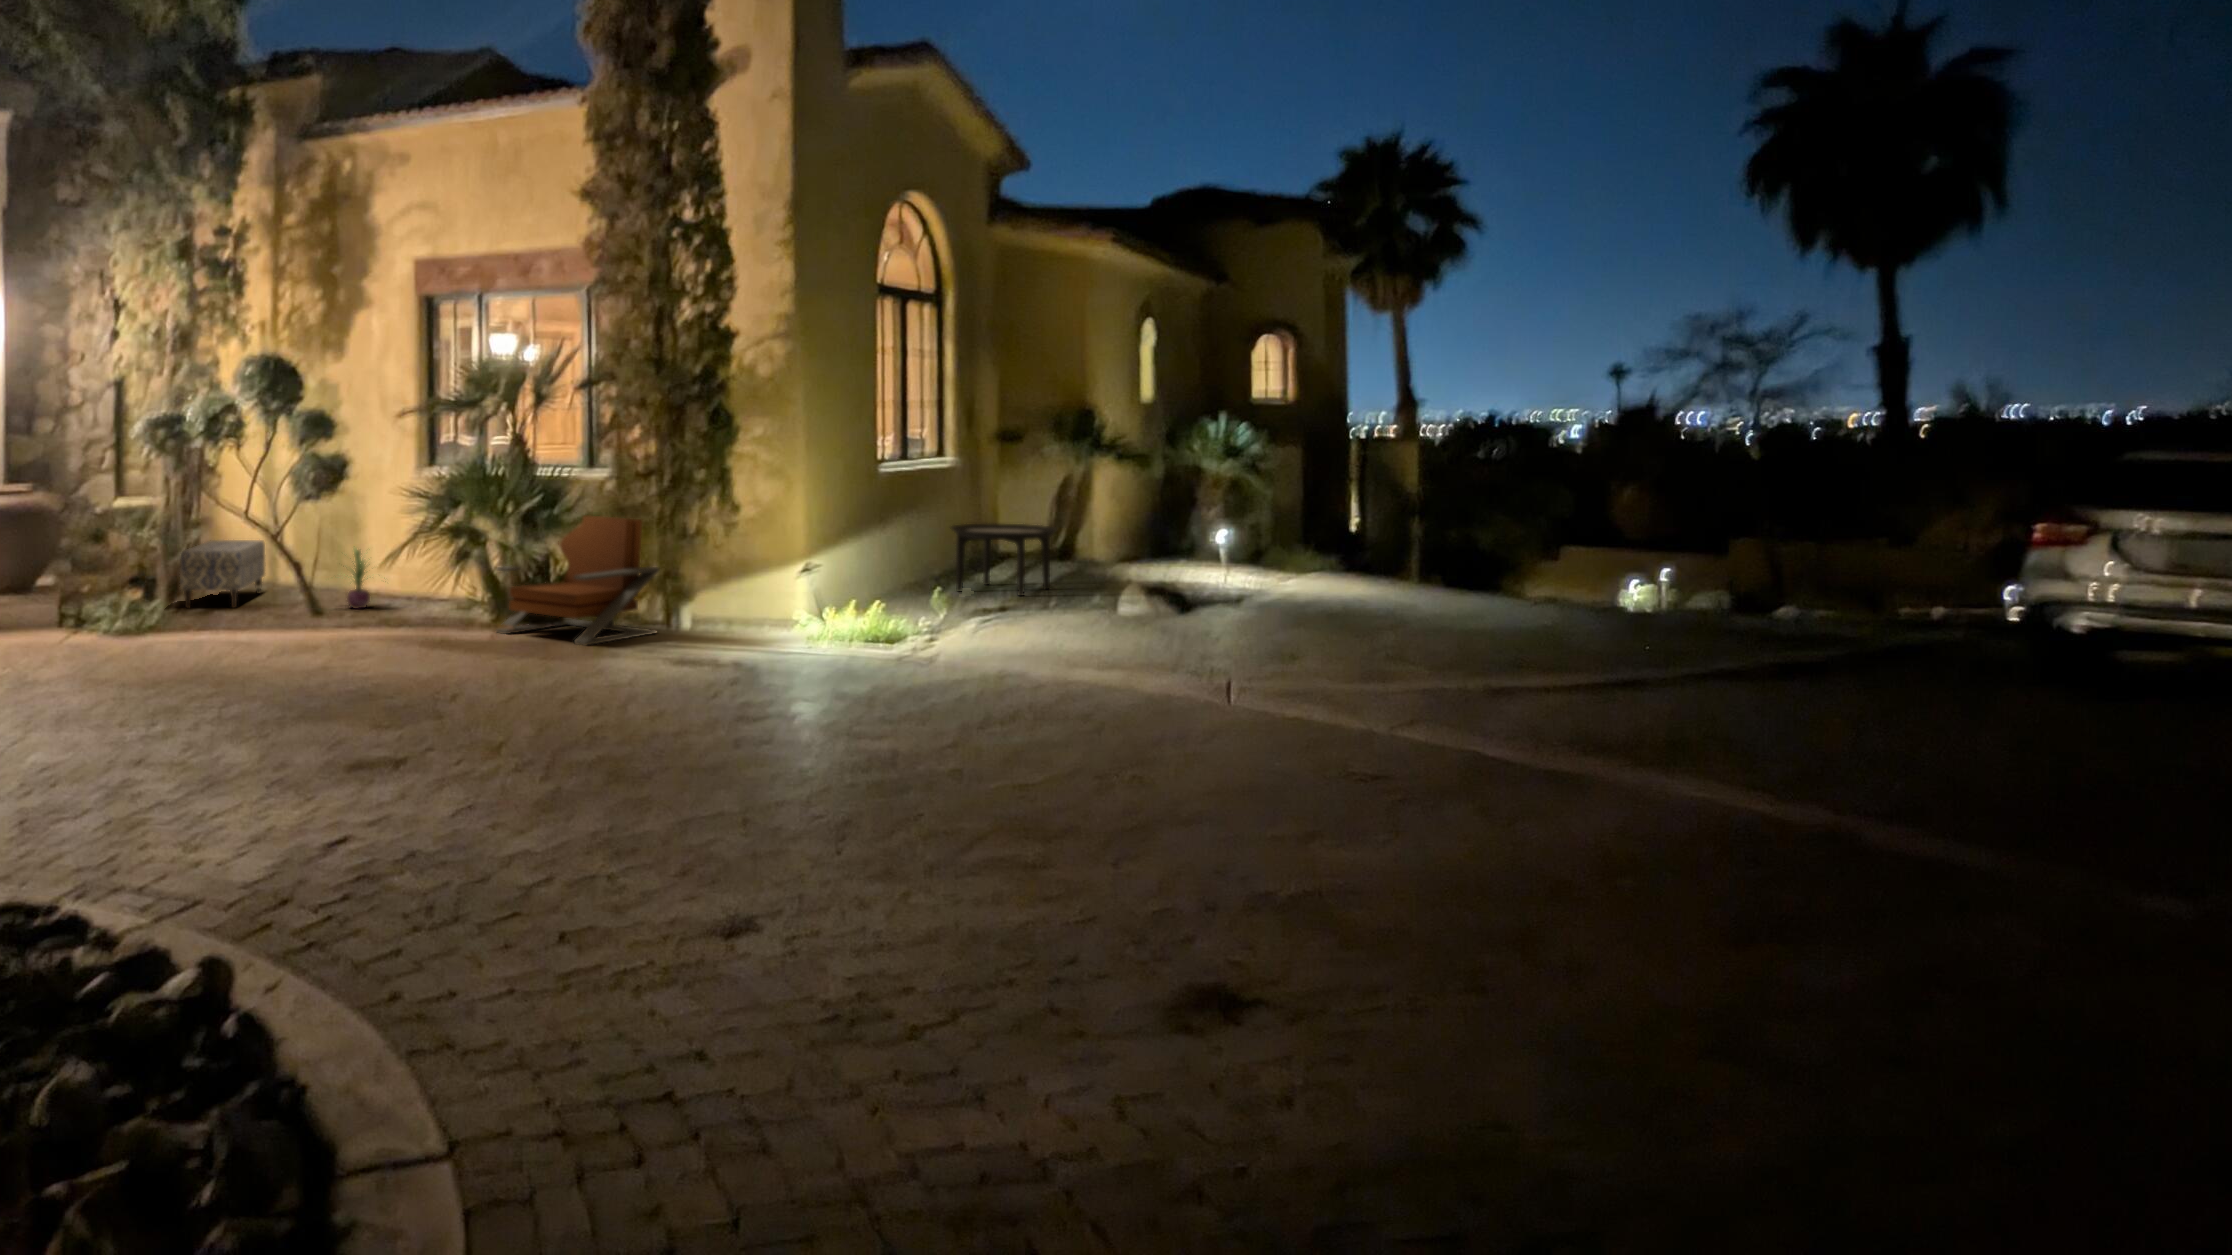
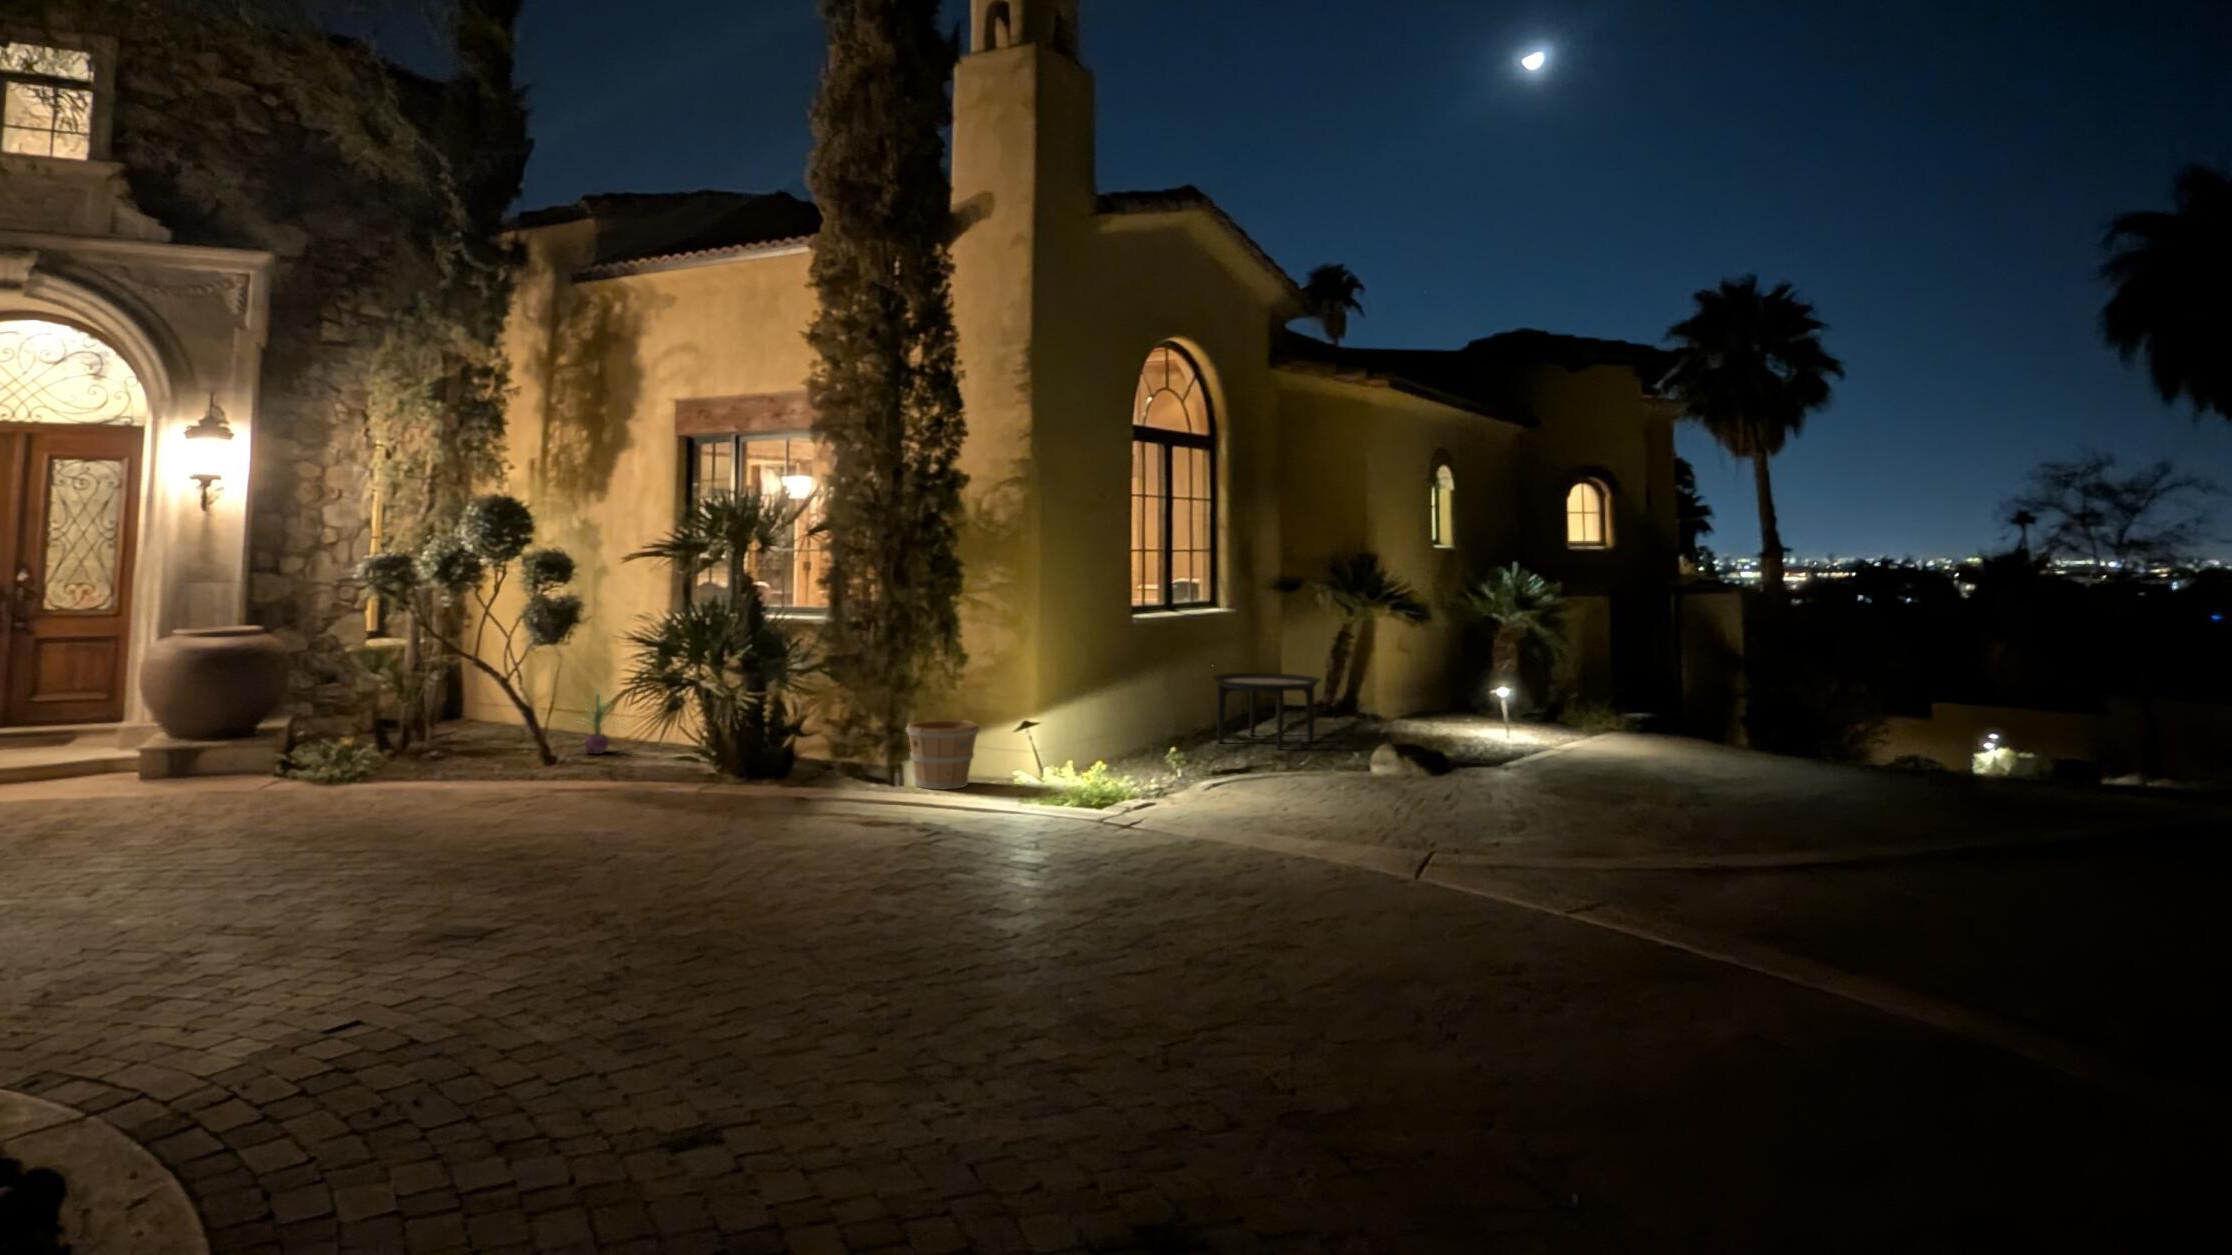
lounge chair: present [497,516,659,645] -> none [712,662,881,802]
bench: present [180,540,266,608] -> none [418,680,519,751]
wooden bucket: none [682,566,753,633] -> present [906,719,979,790]

